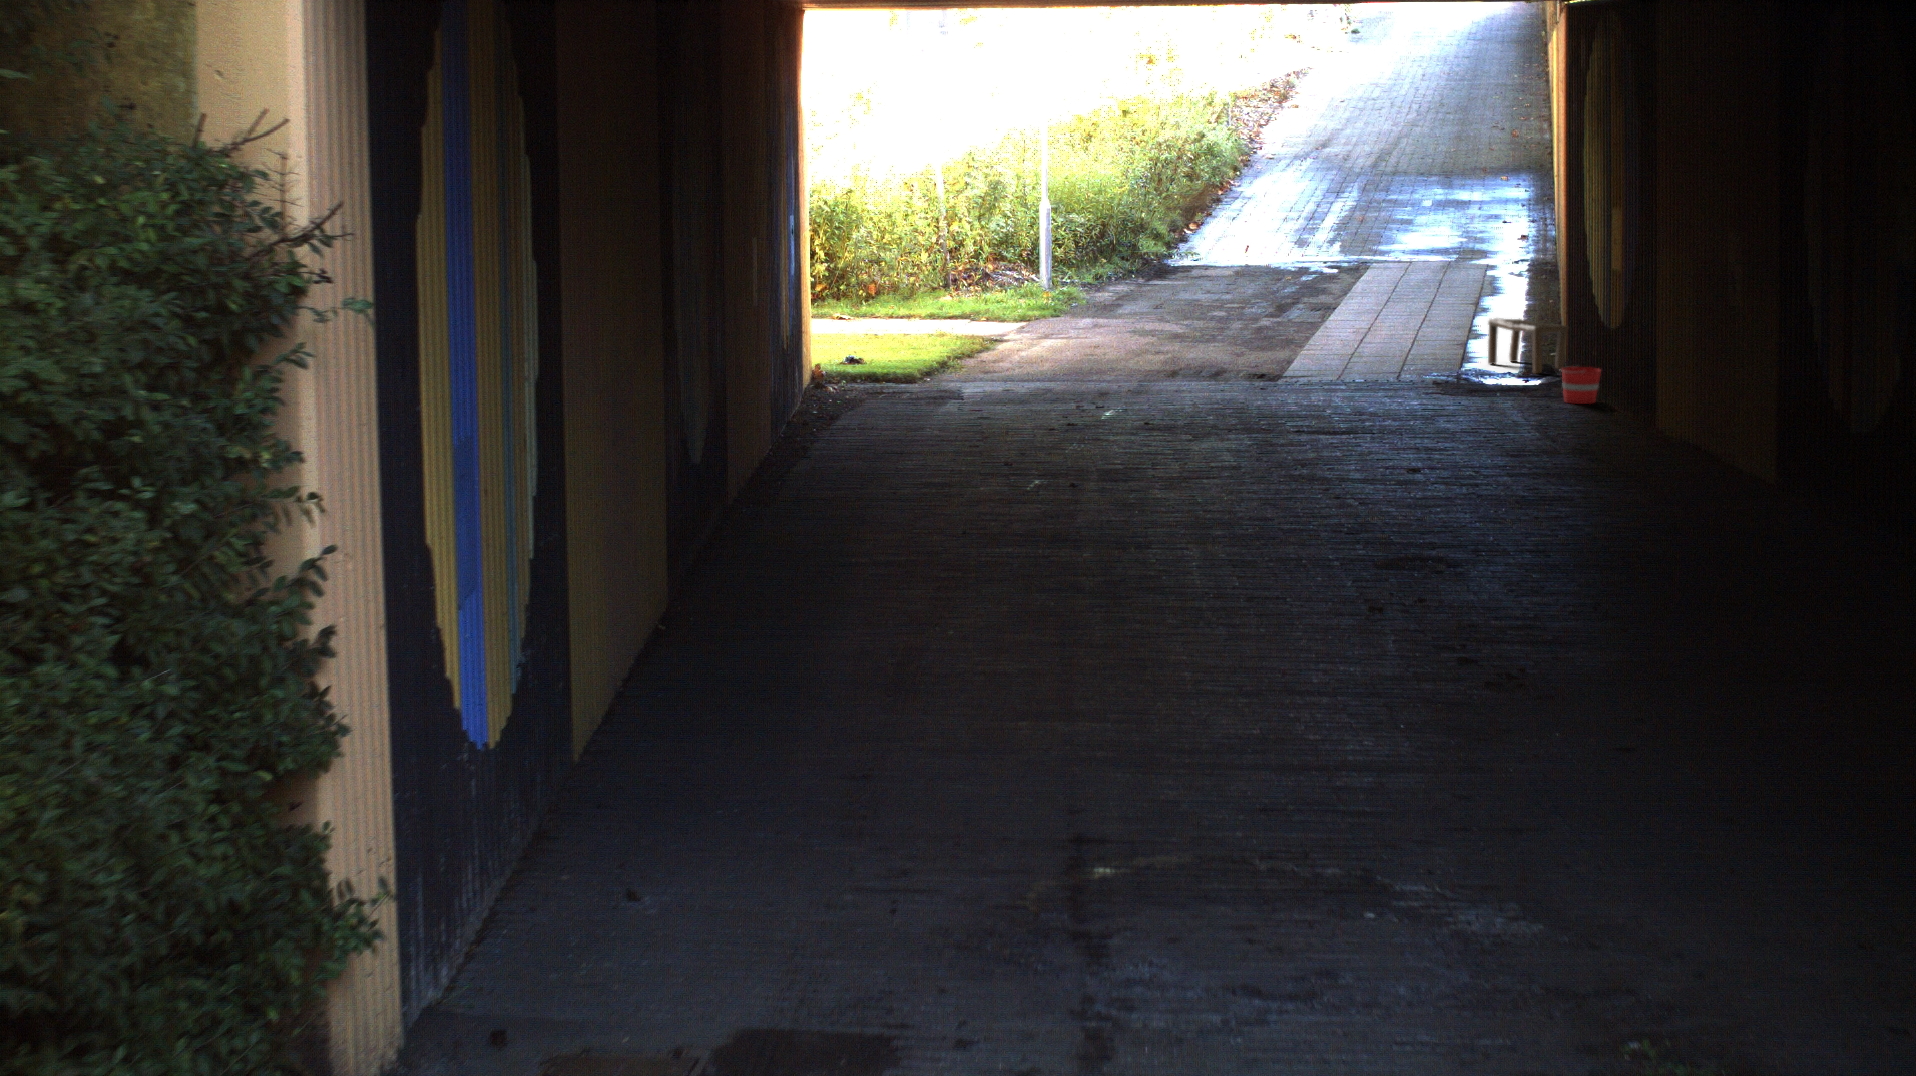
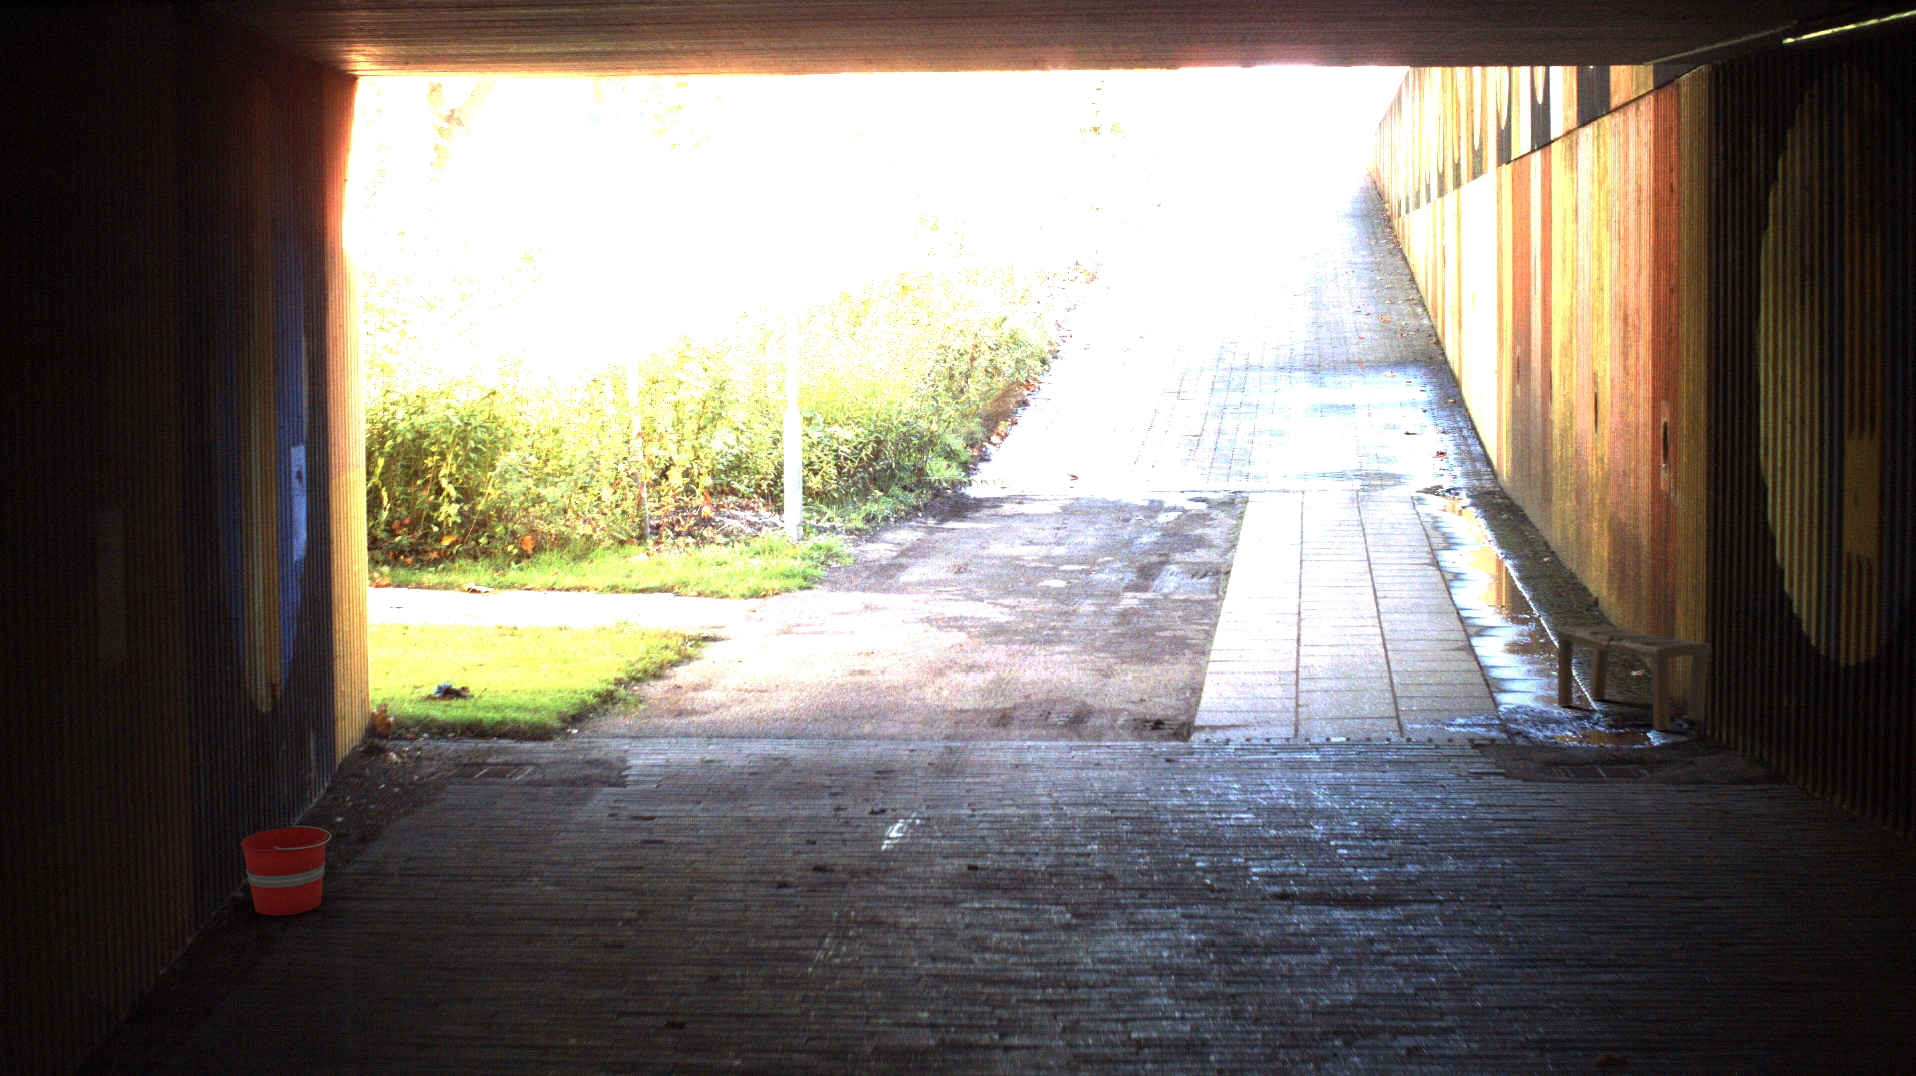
bucket: present [1561,366,1601,404] -> present [241,825,331,916]

